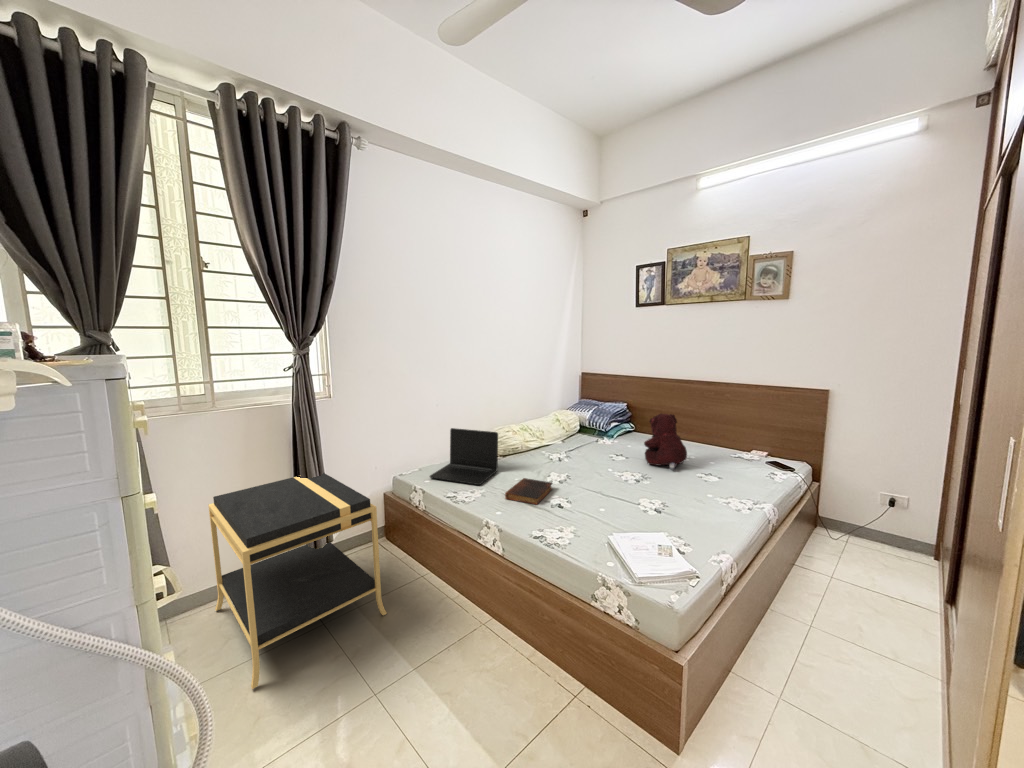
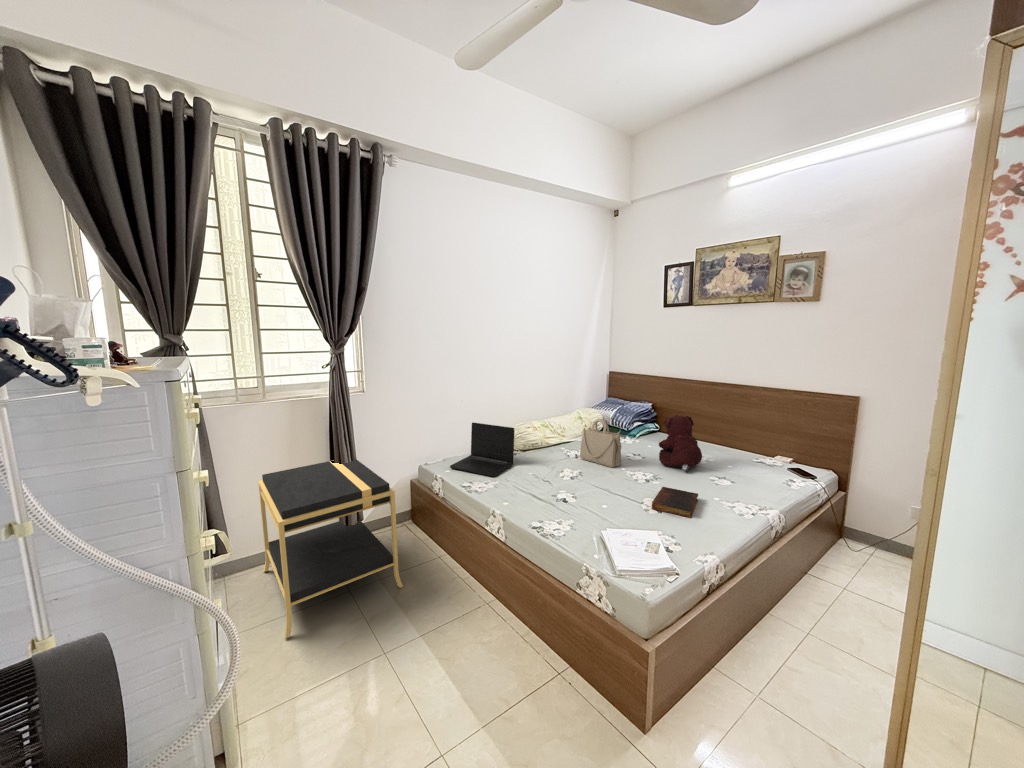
handbag: none [565,420,608,469] -> present [580,419,621,467]
book: present [505,478,553,505] -> present [652,487,698,518]

